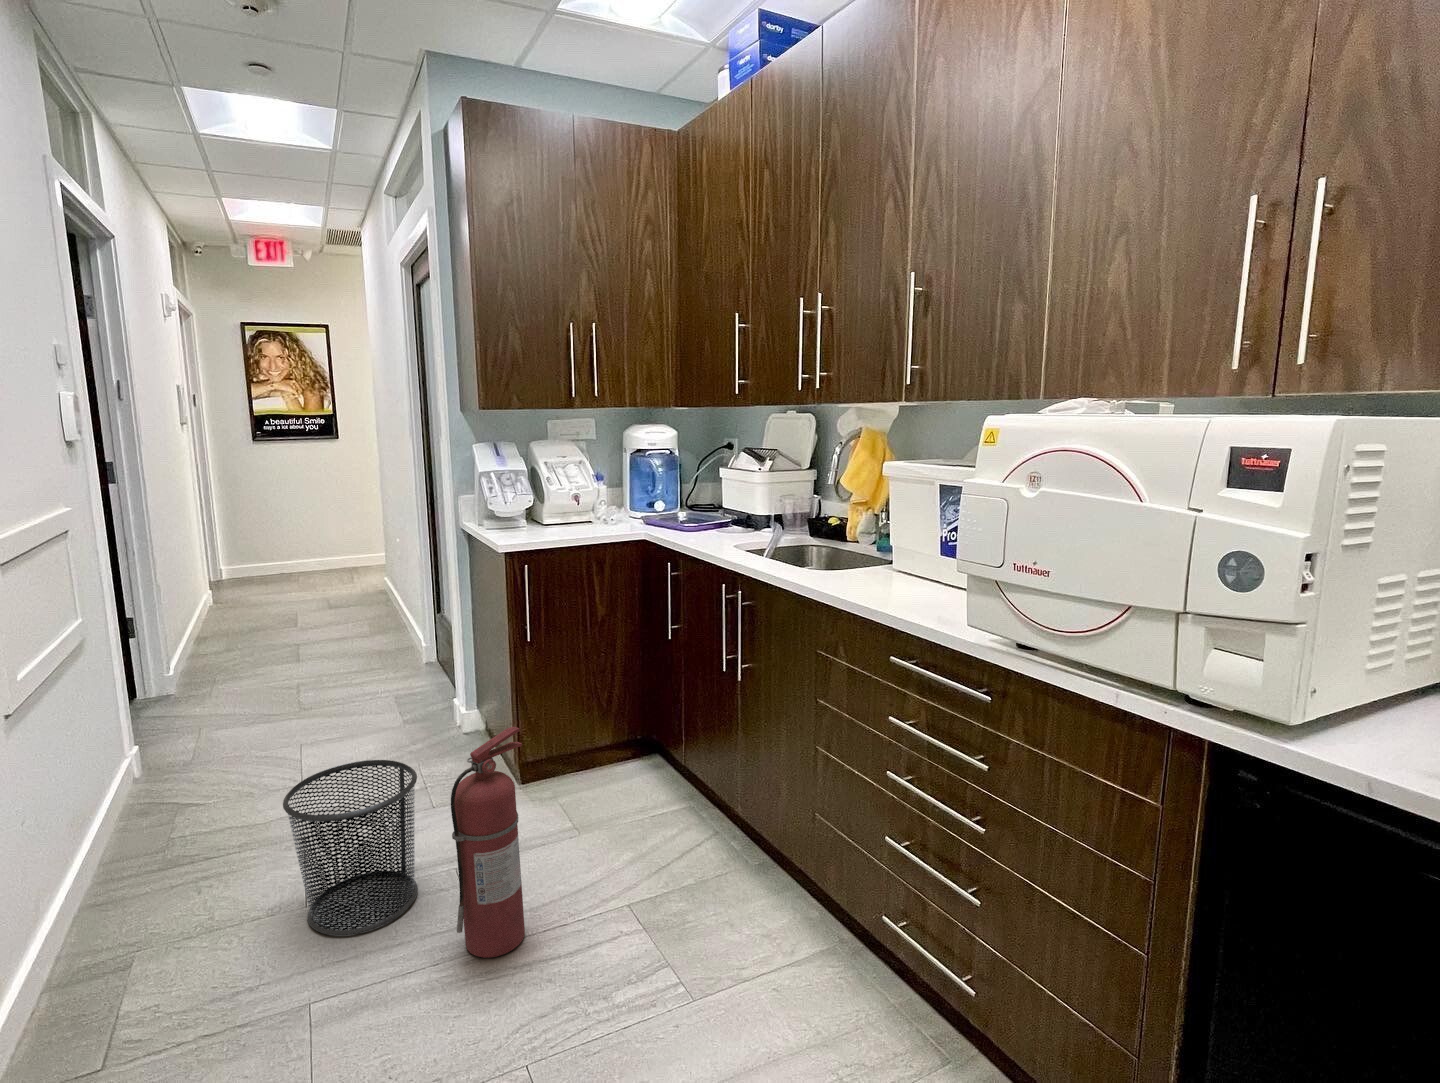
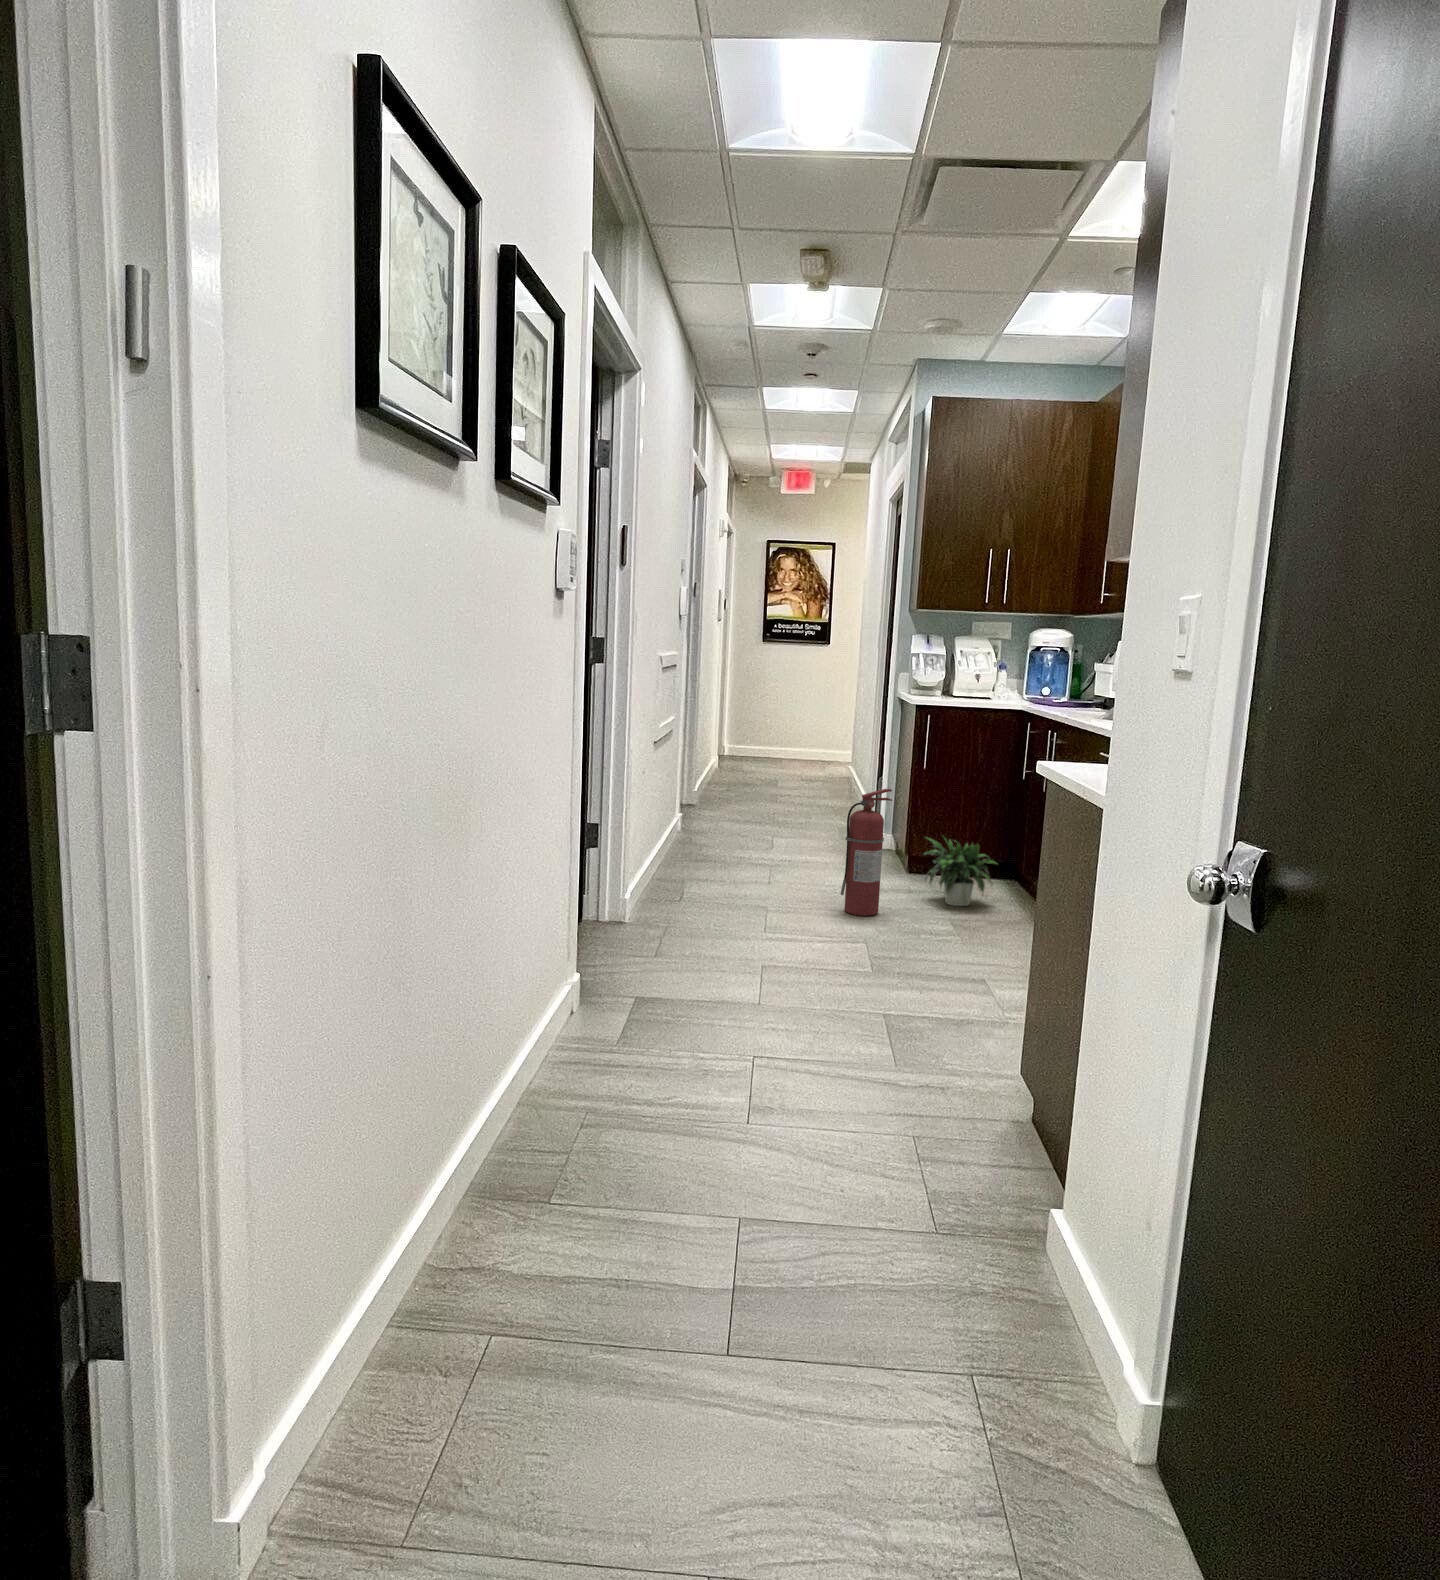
potted plant: none [543,746,678,853] -> present [924,837,996,906]
waste bin: present [283,760,418,936] -> none [764,811,835,897]

